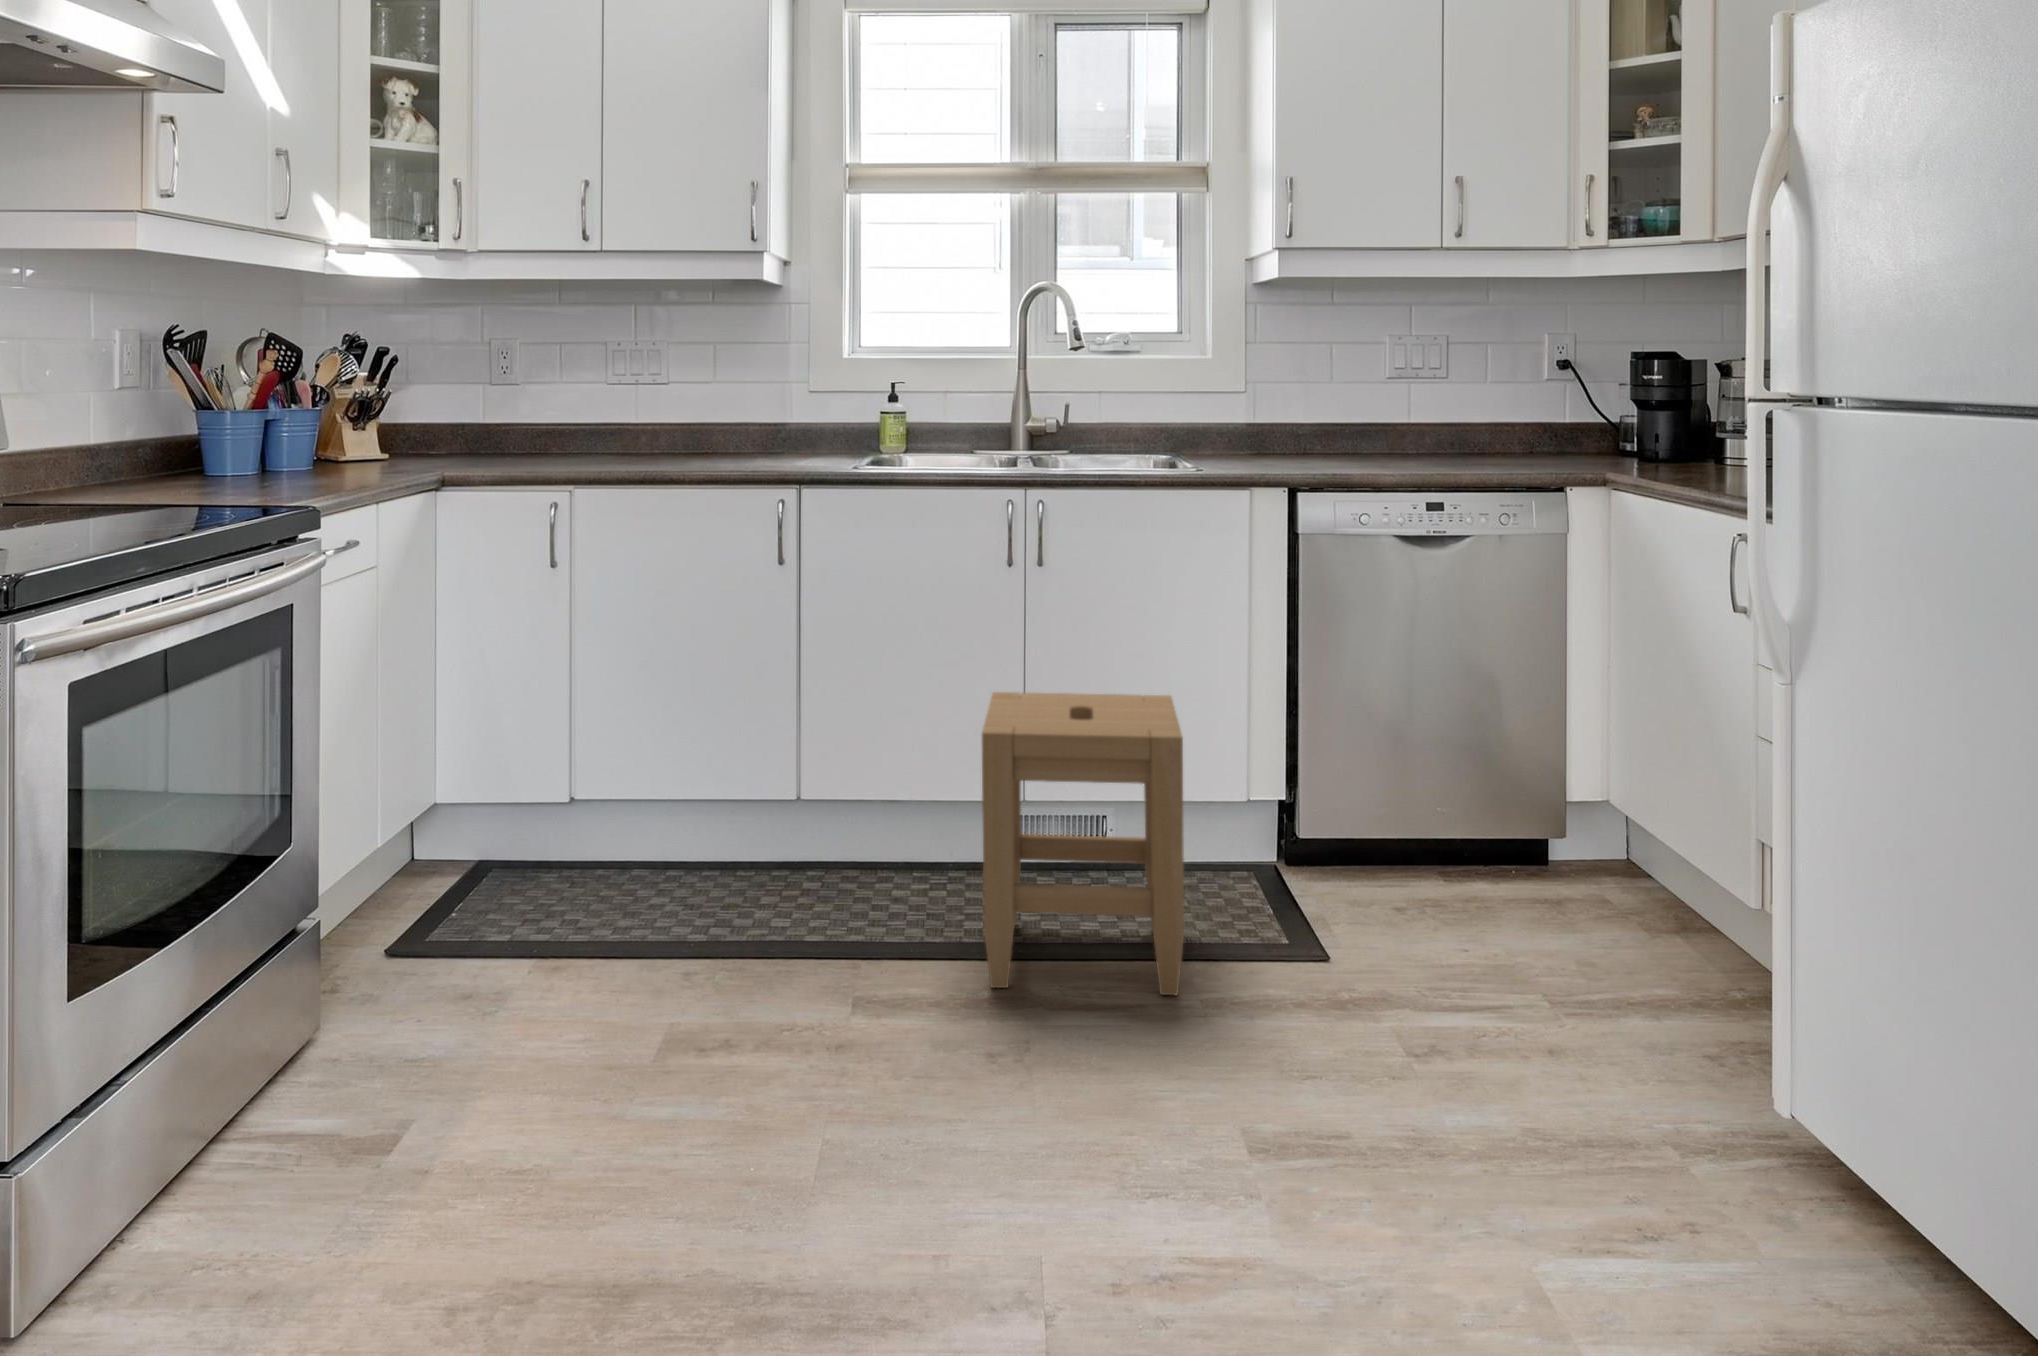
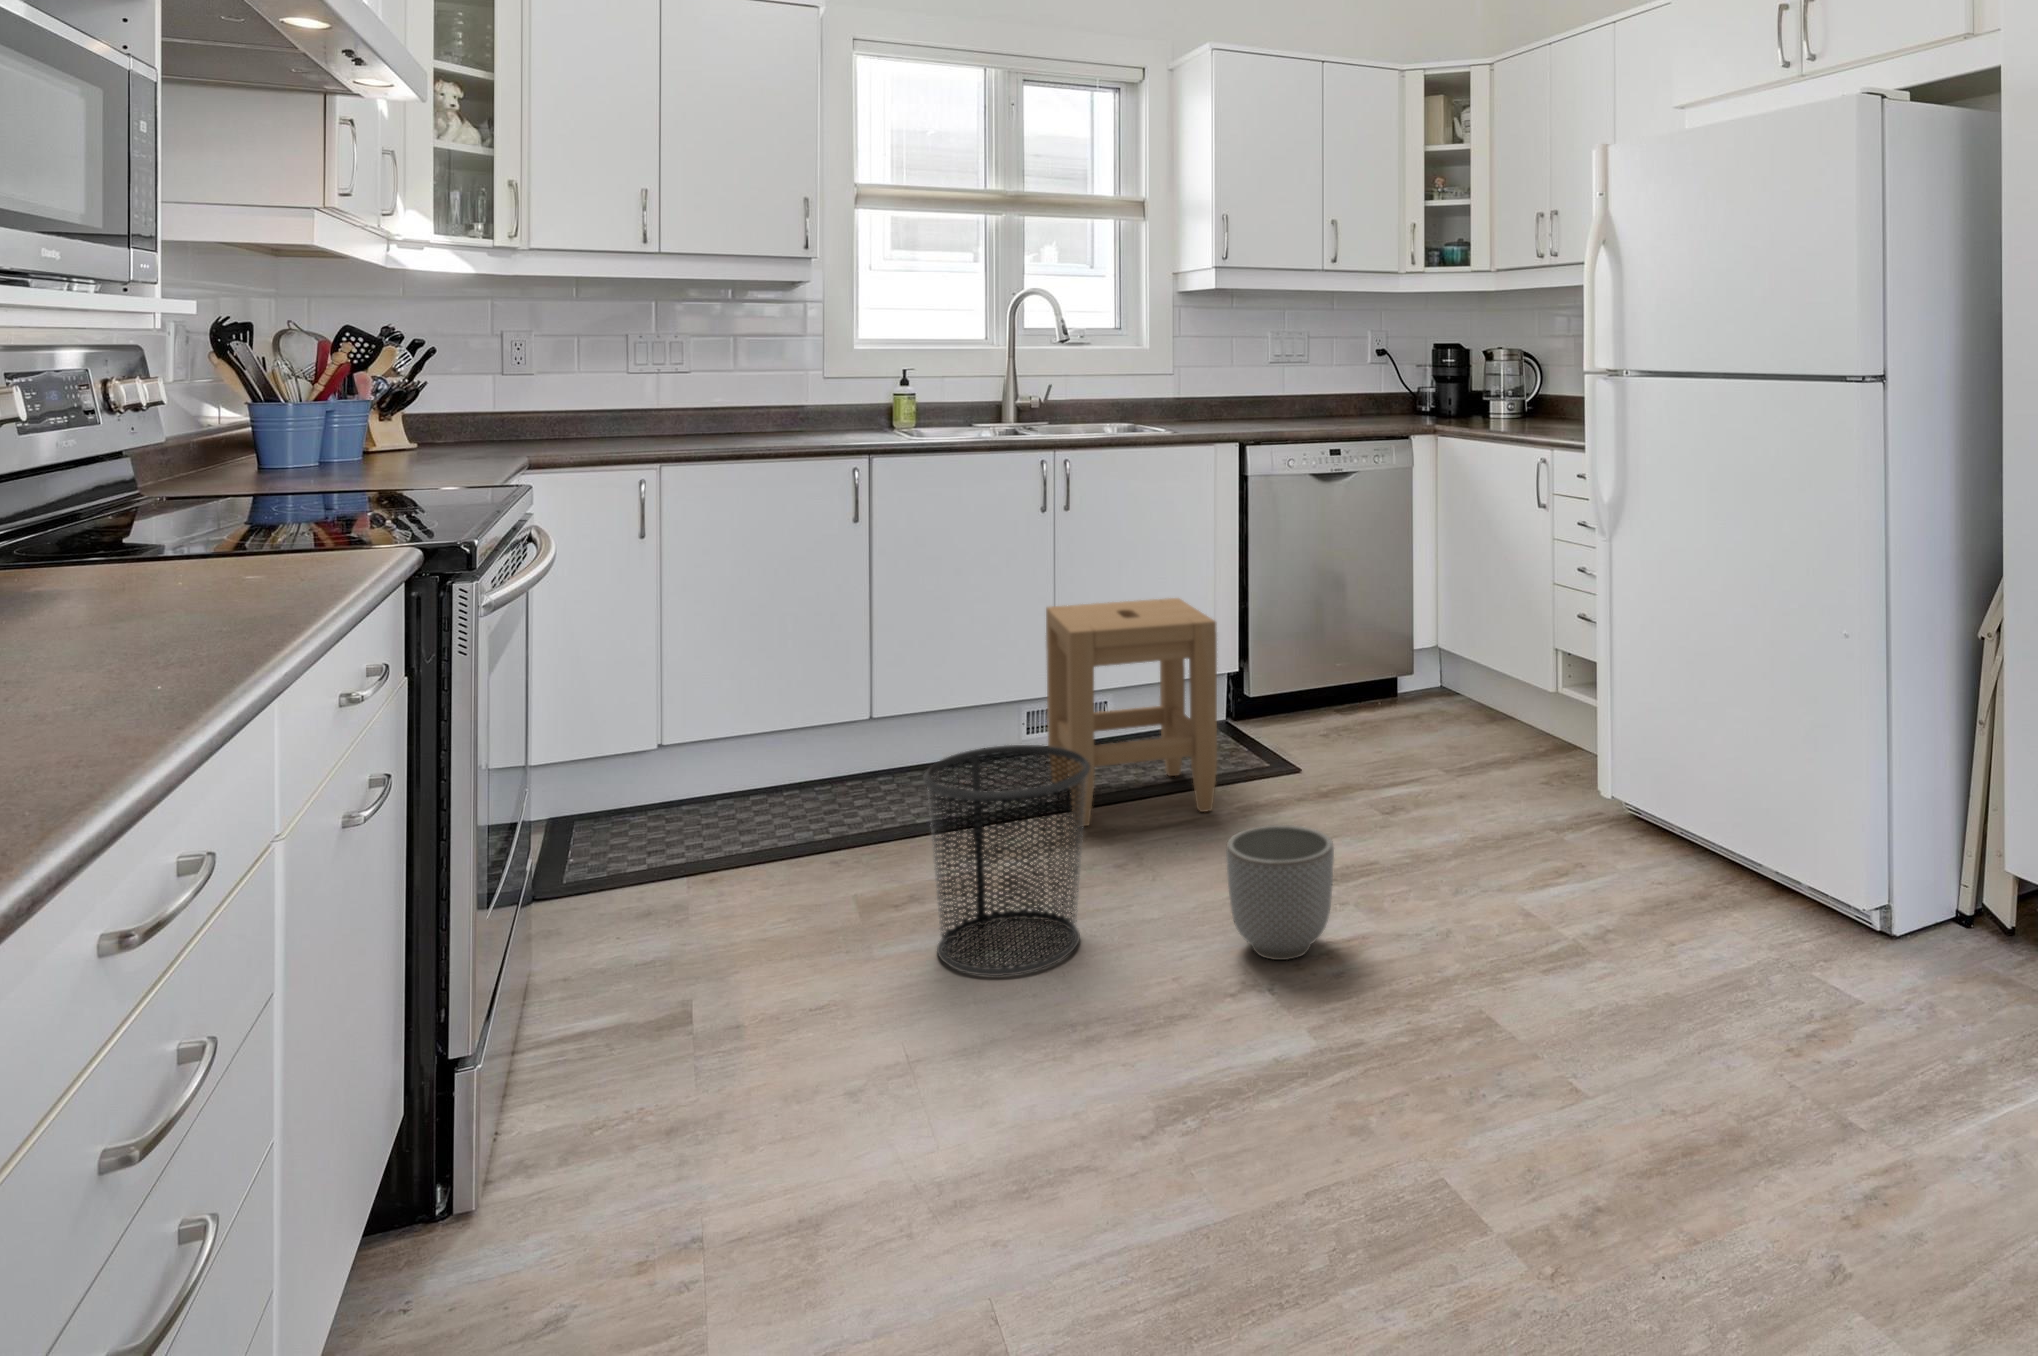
trash can: none [696,878,910,1187] -> present [923,745,1091,976]
planter: none [1065,1049,1221,1254] -> present [1226,825,1334,960]

